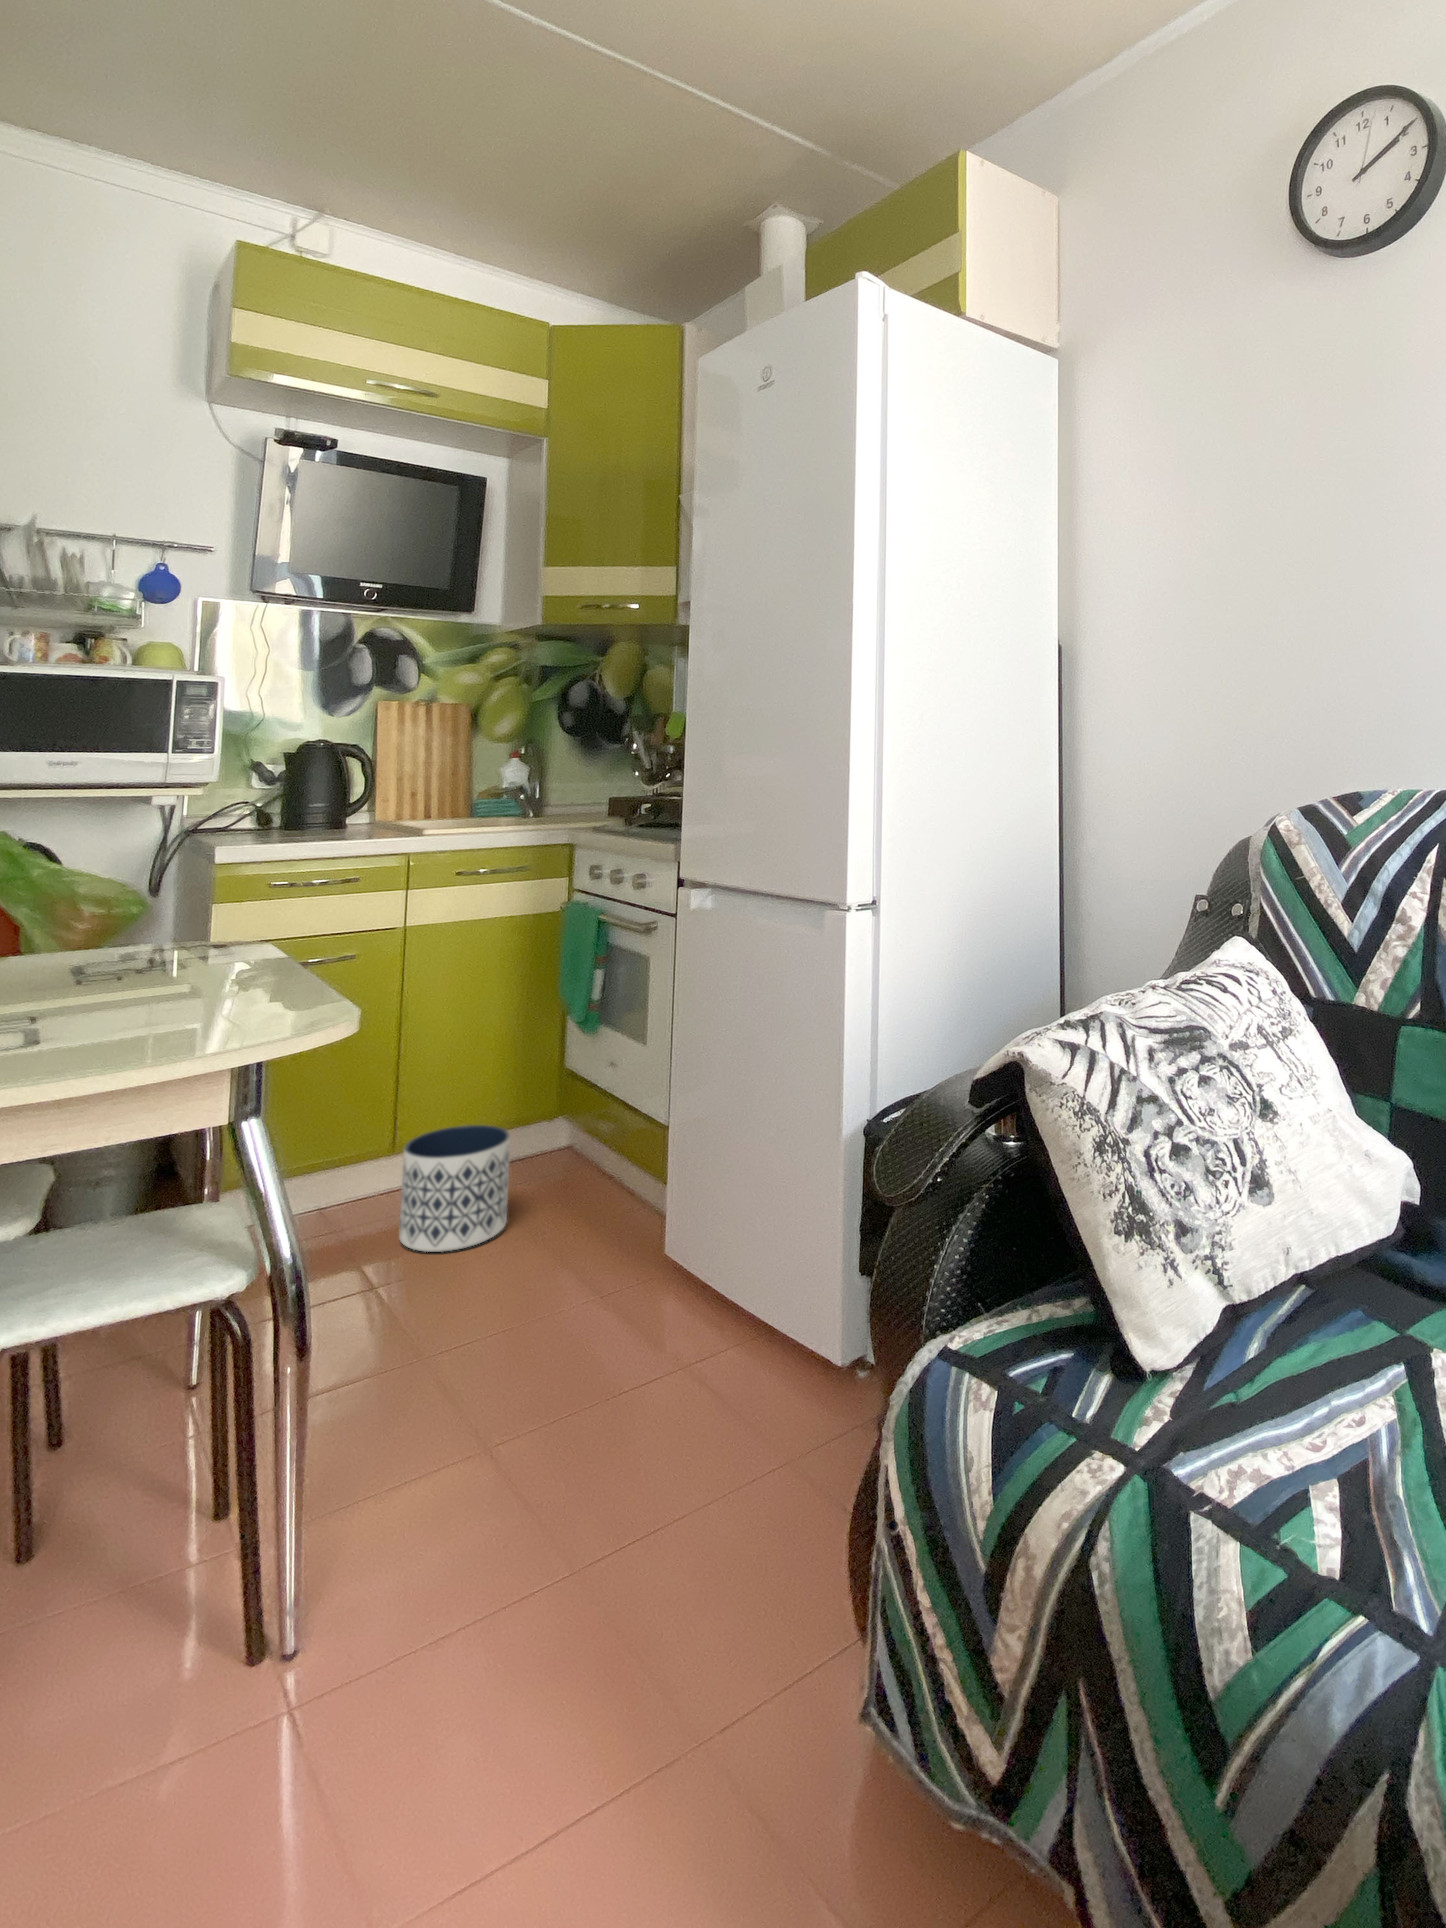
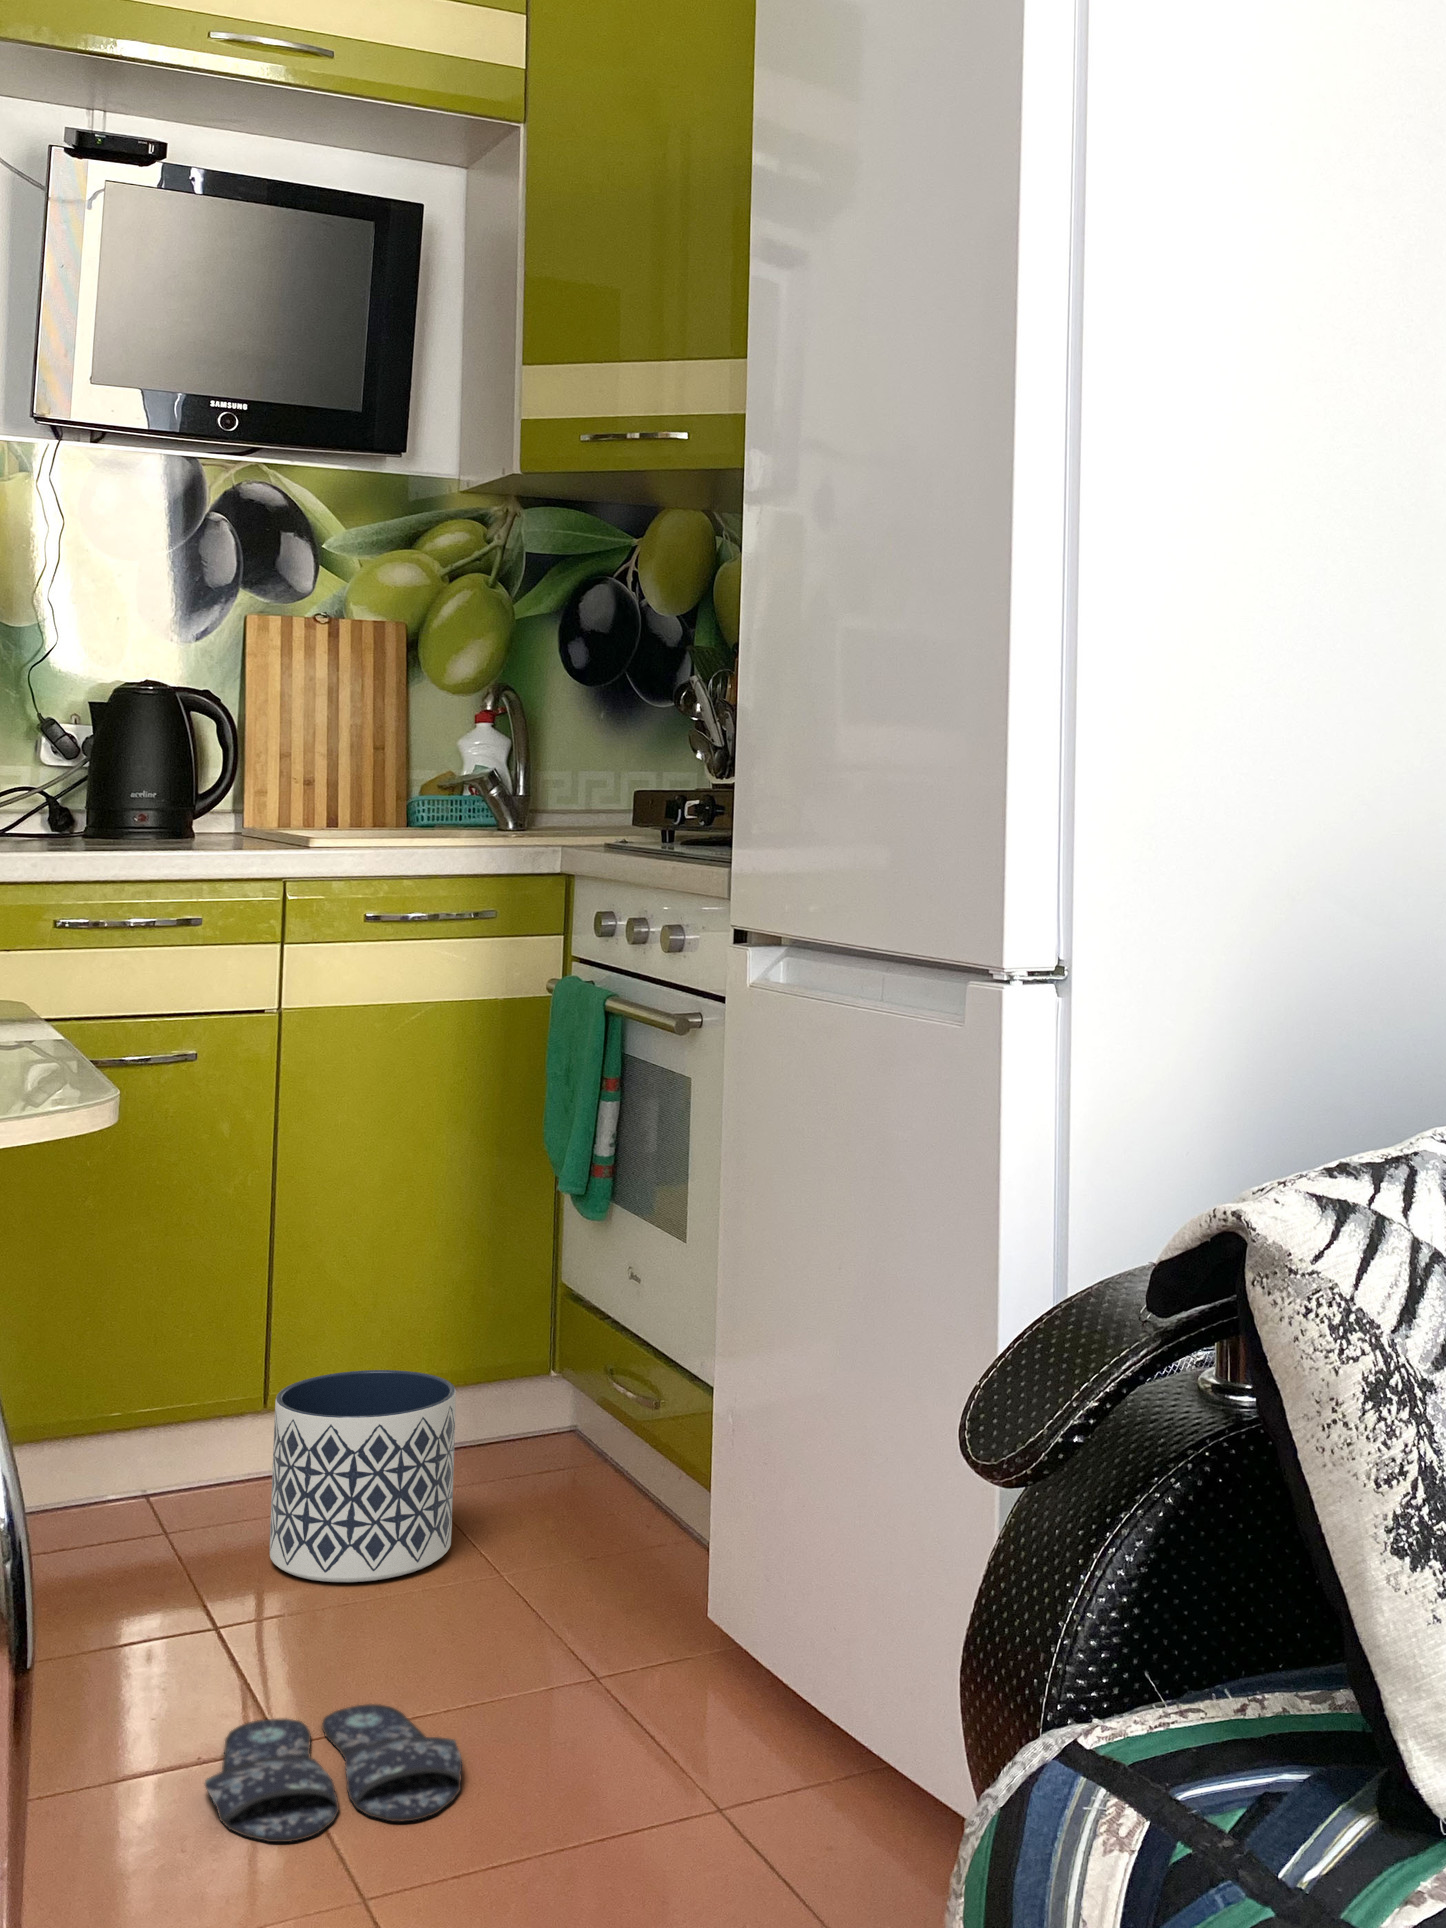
slippers: none [379,1326,533,1422] -> present [205,1704,462,1842]

